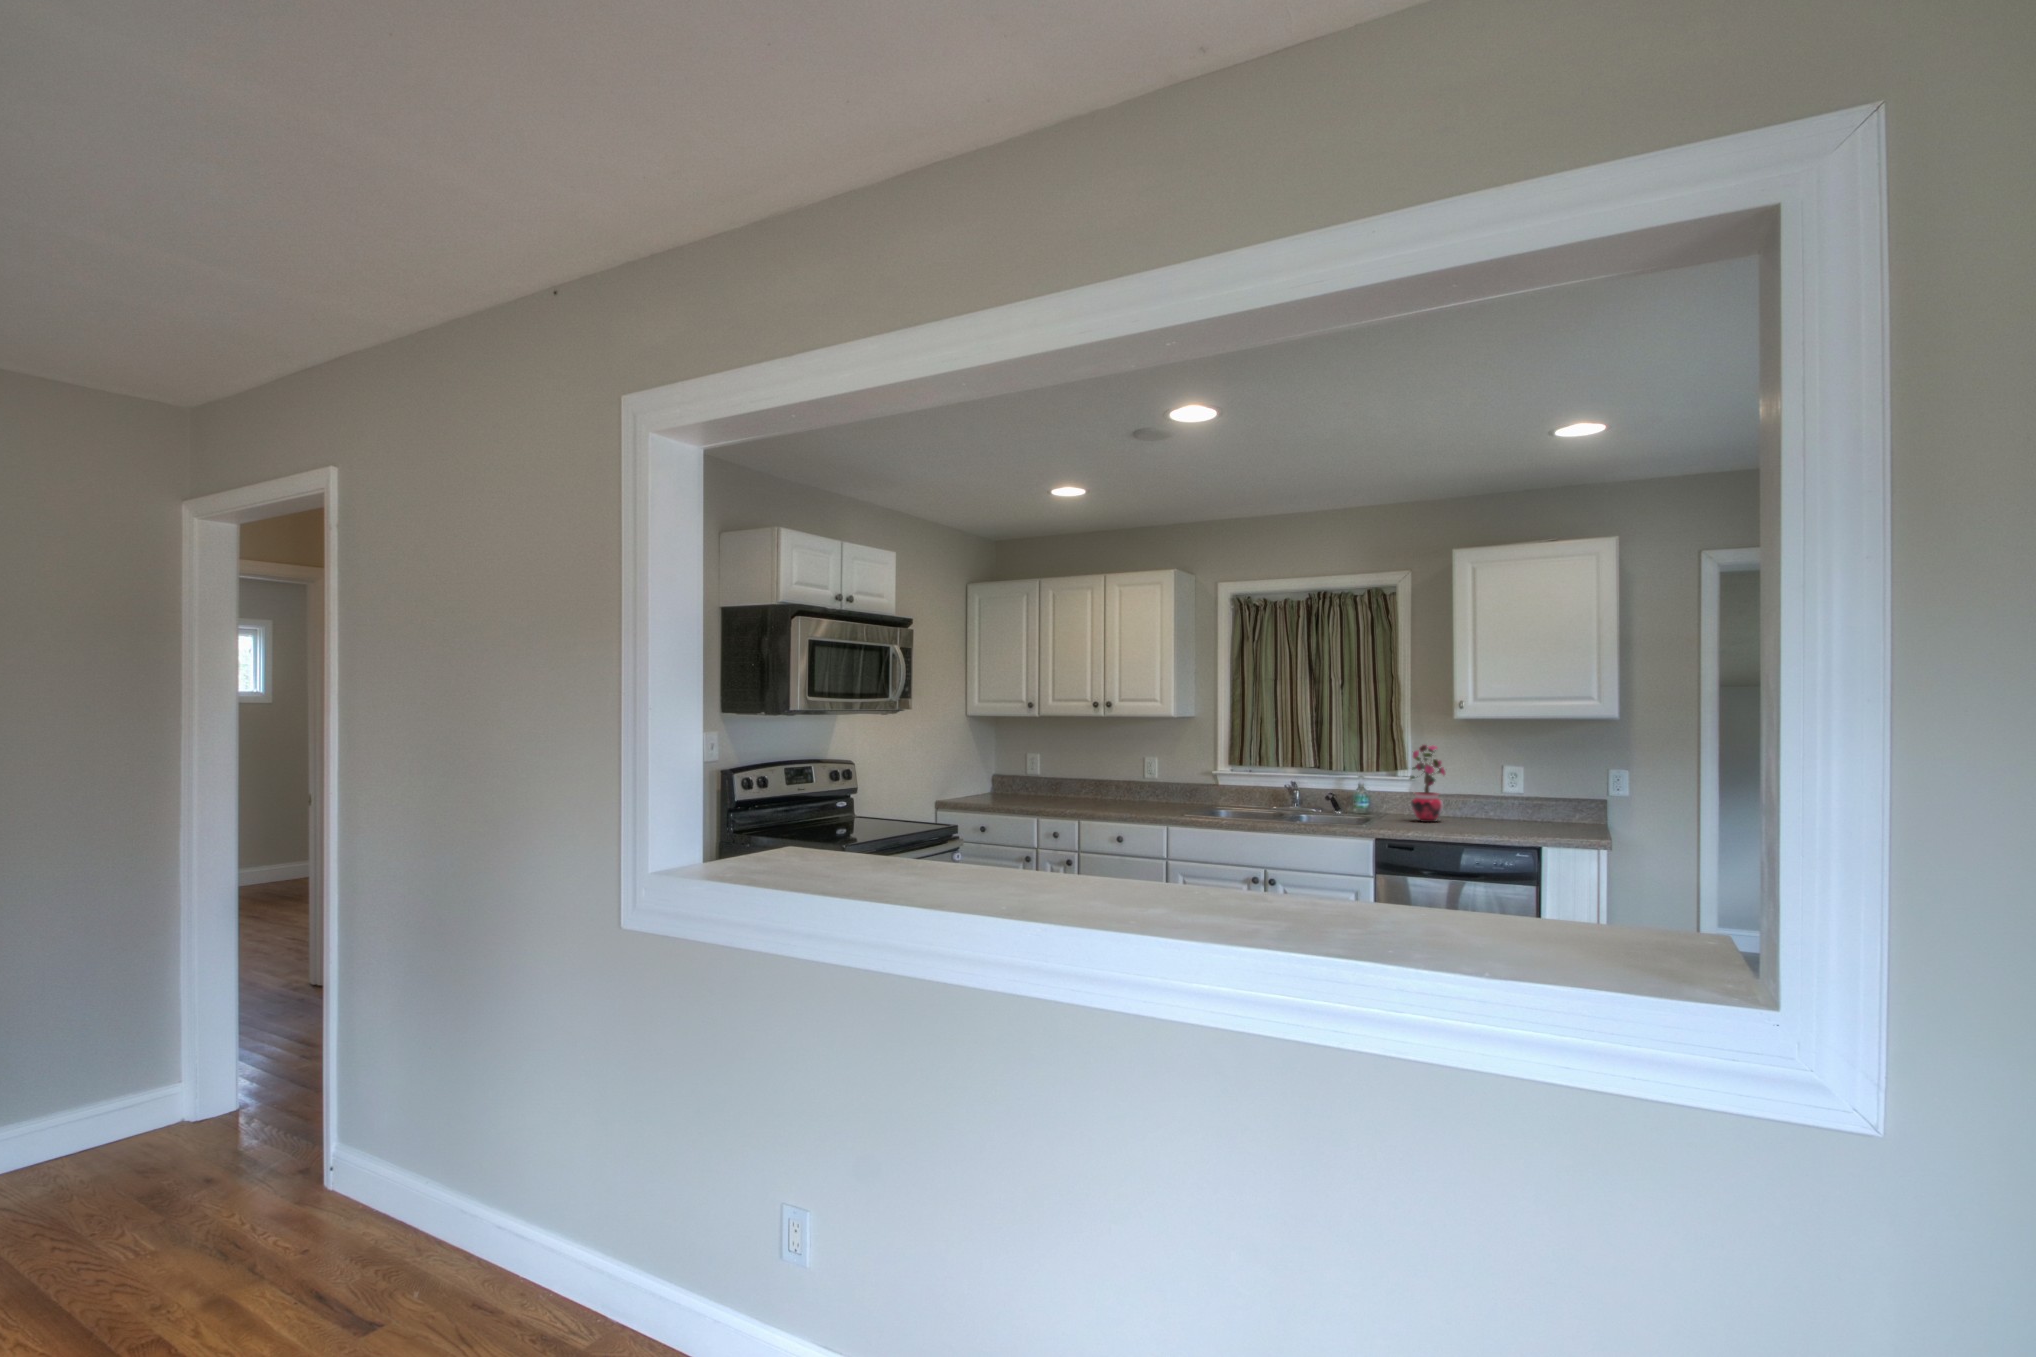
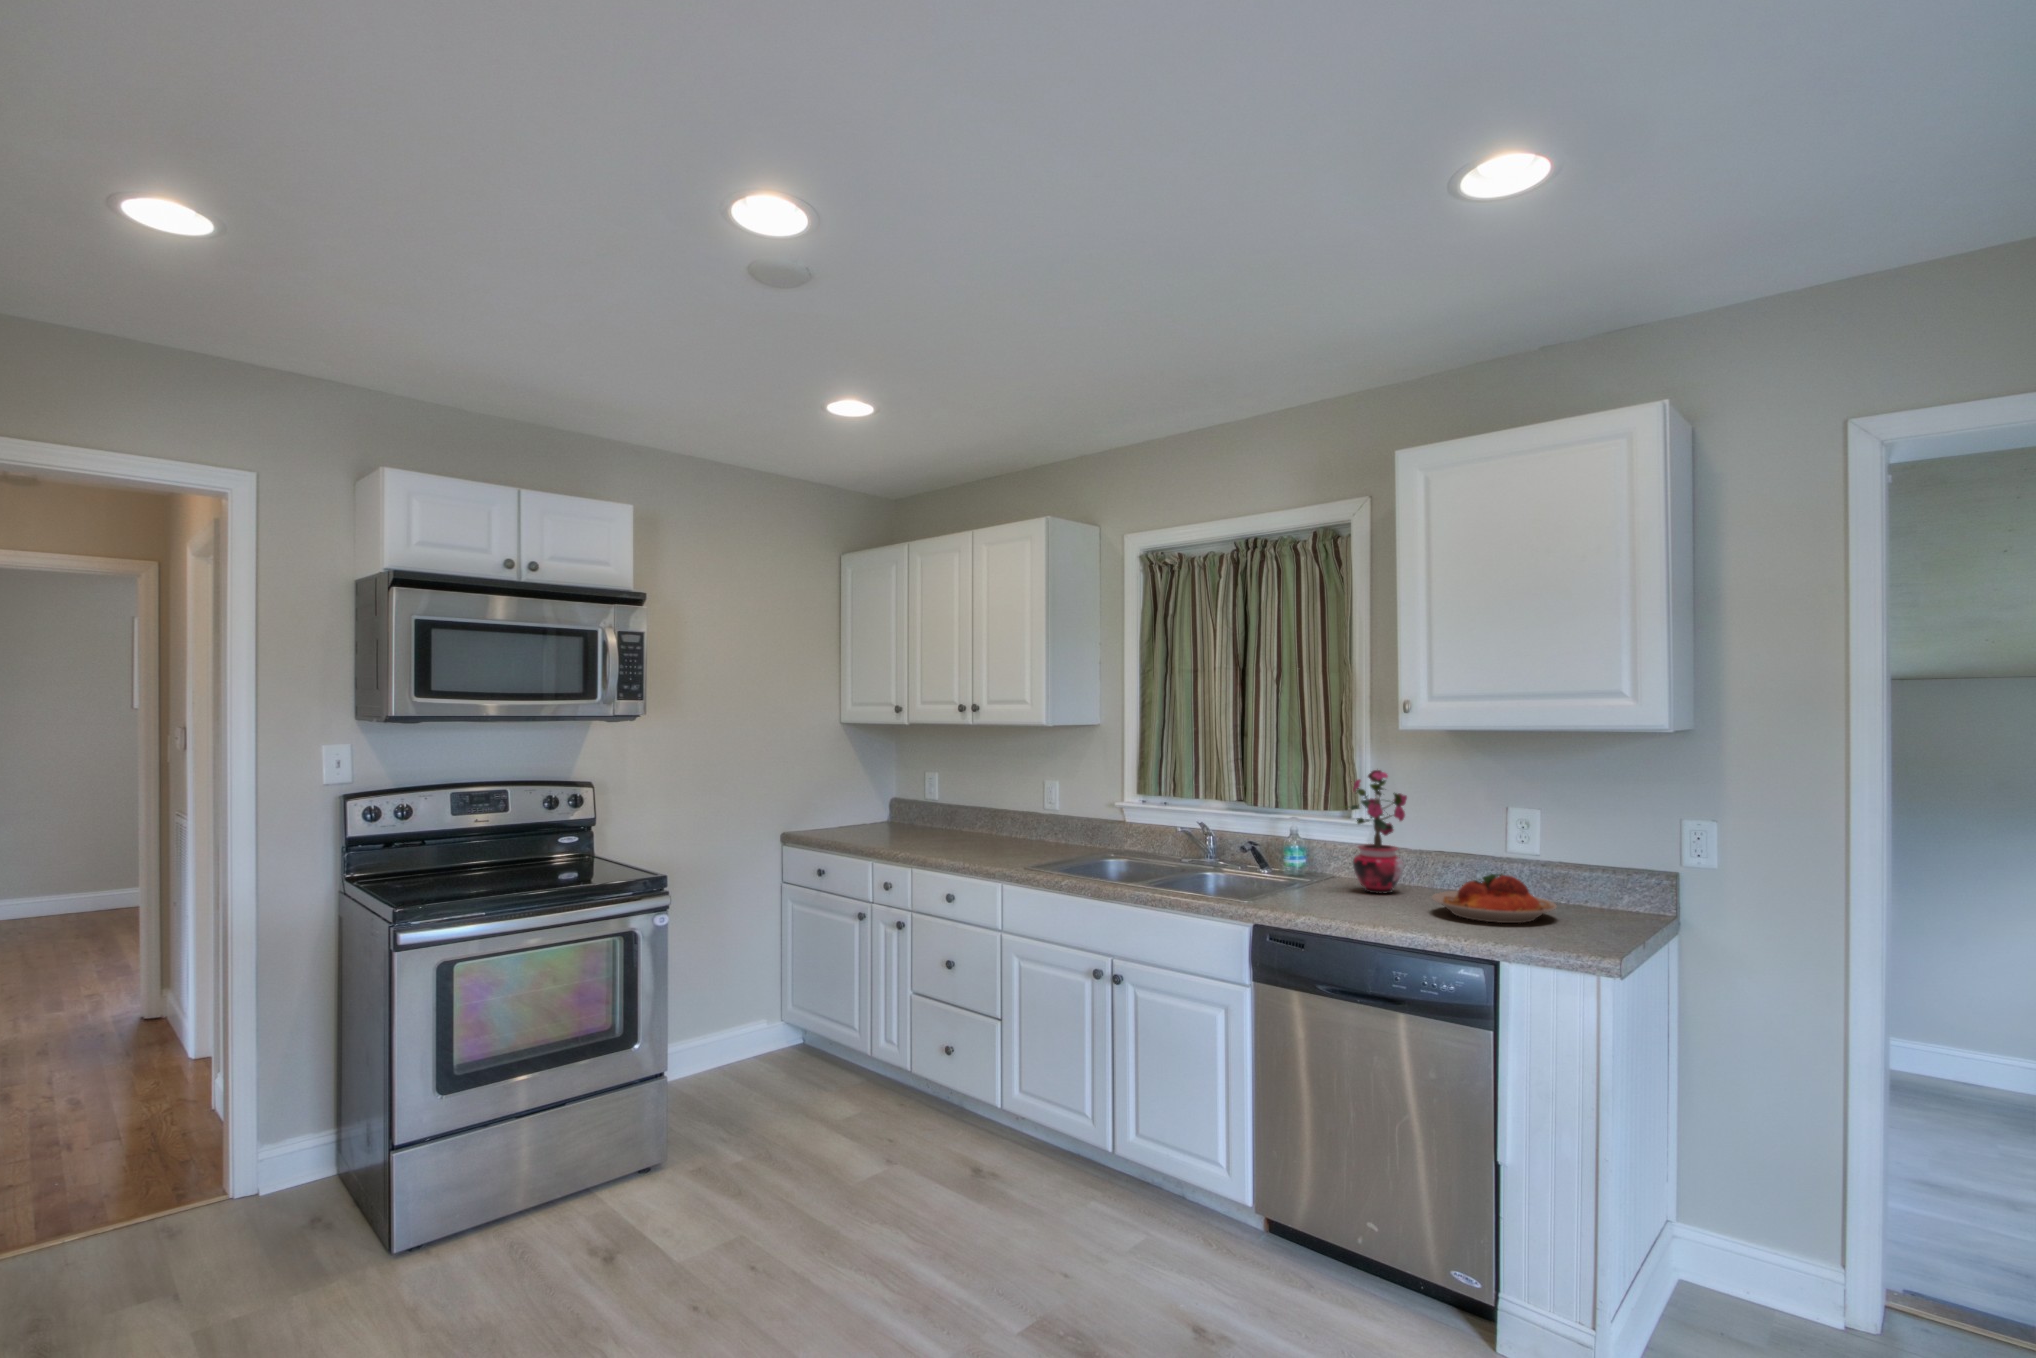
plate: none [1478,803,1552,830] -> present [1432,874,1557,923]

